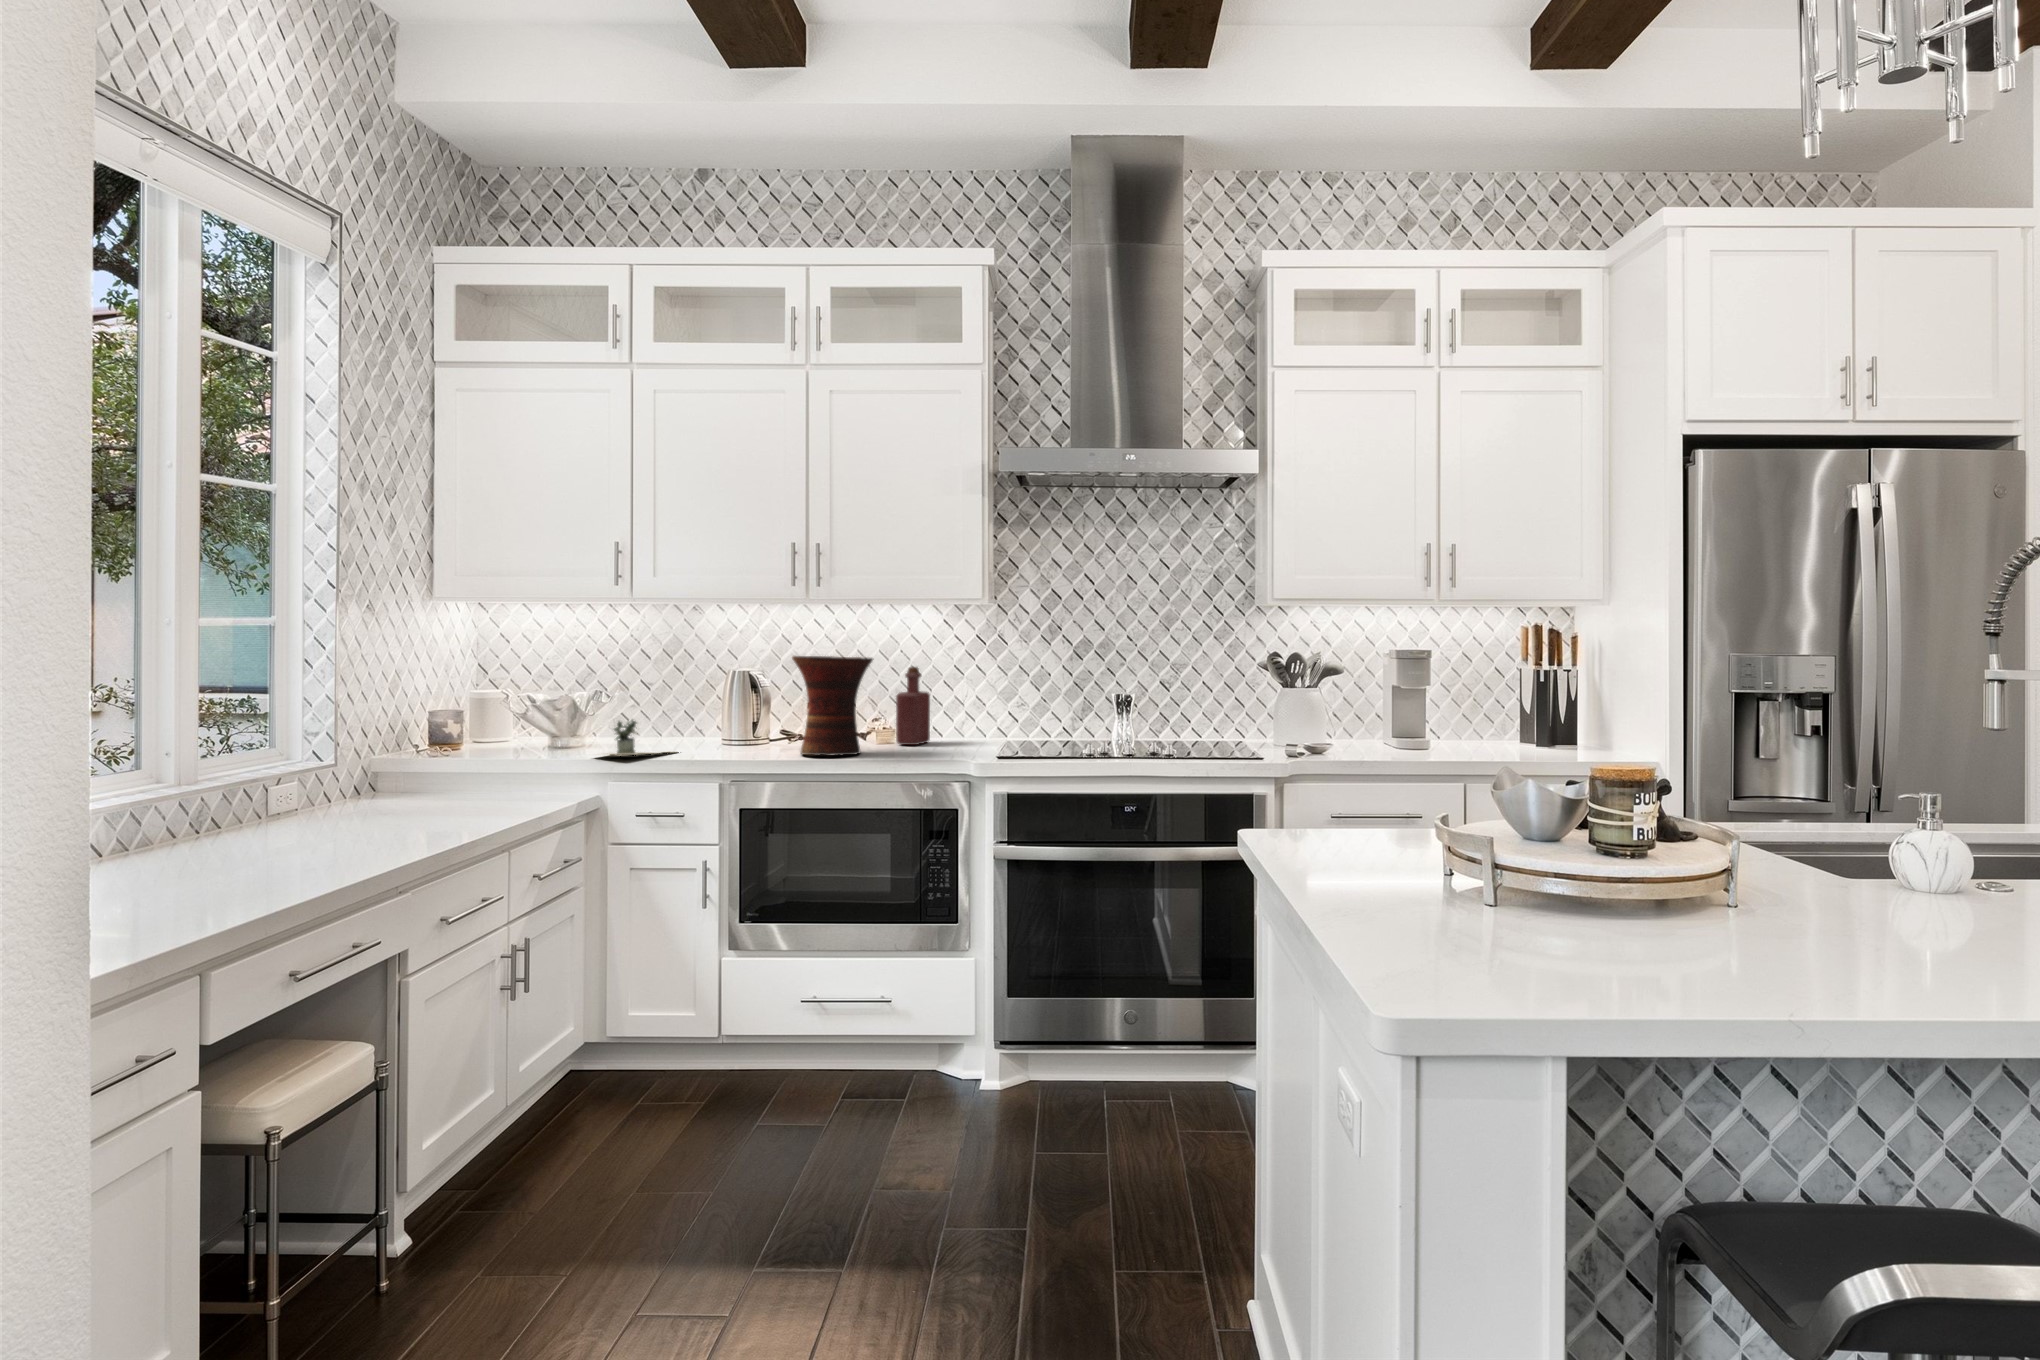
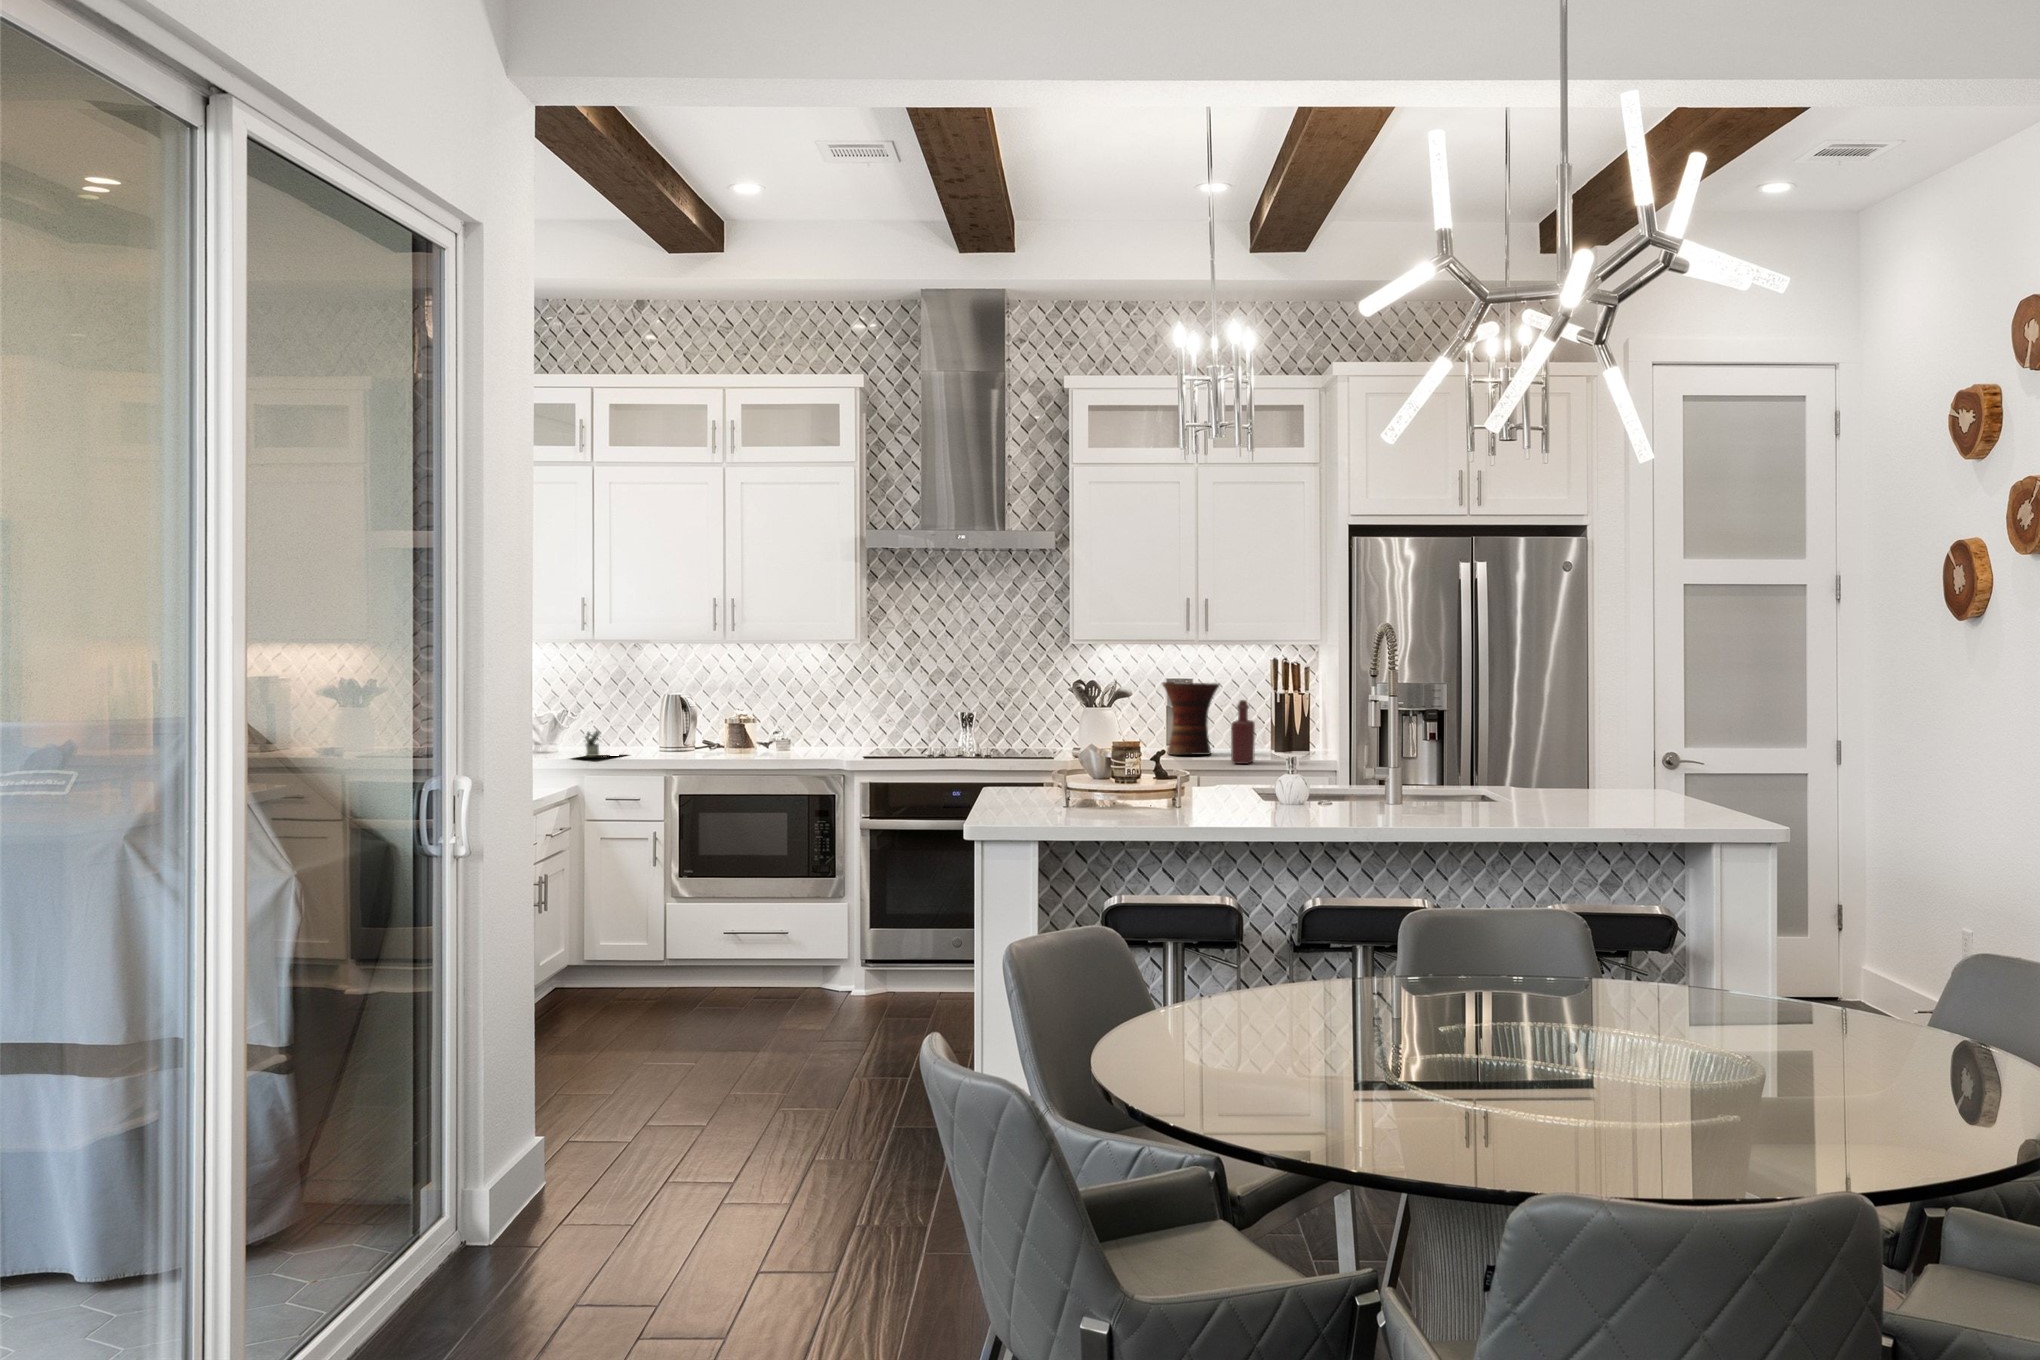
vase: present [792,656,873,756] -> present [1162,682,1219,755]
bottle: present [896,667,930,745] -> present [1231,700,1255,764]

